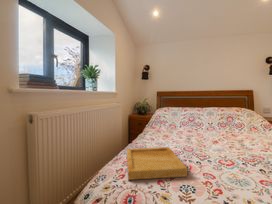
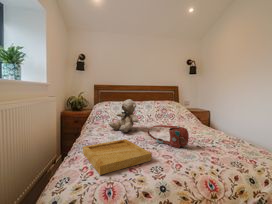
teddy bear: none [161,106,190,140] -> present [109,99,138,133]
handbag: none [195,137,246,168] -> present [148,125,189,148]

